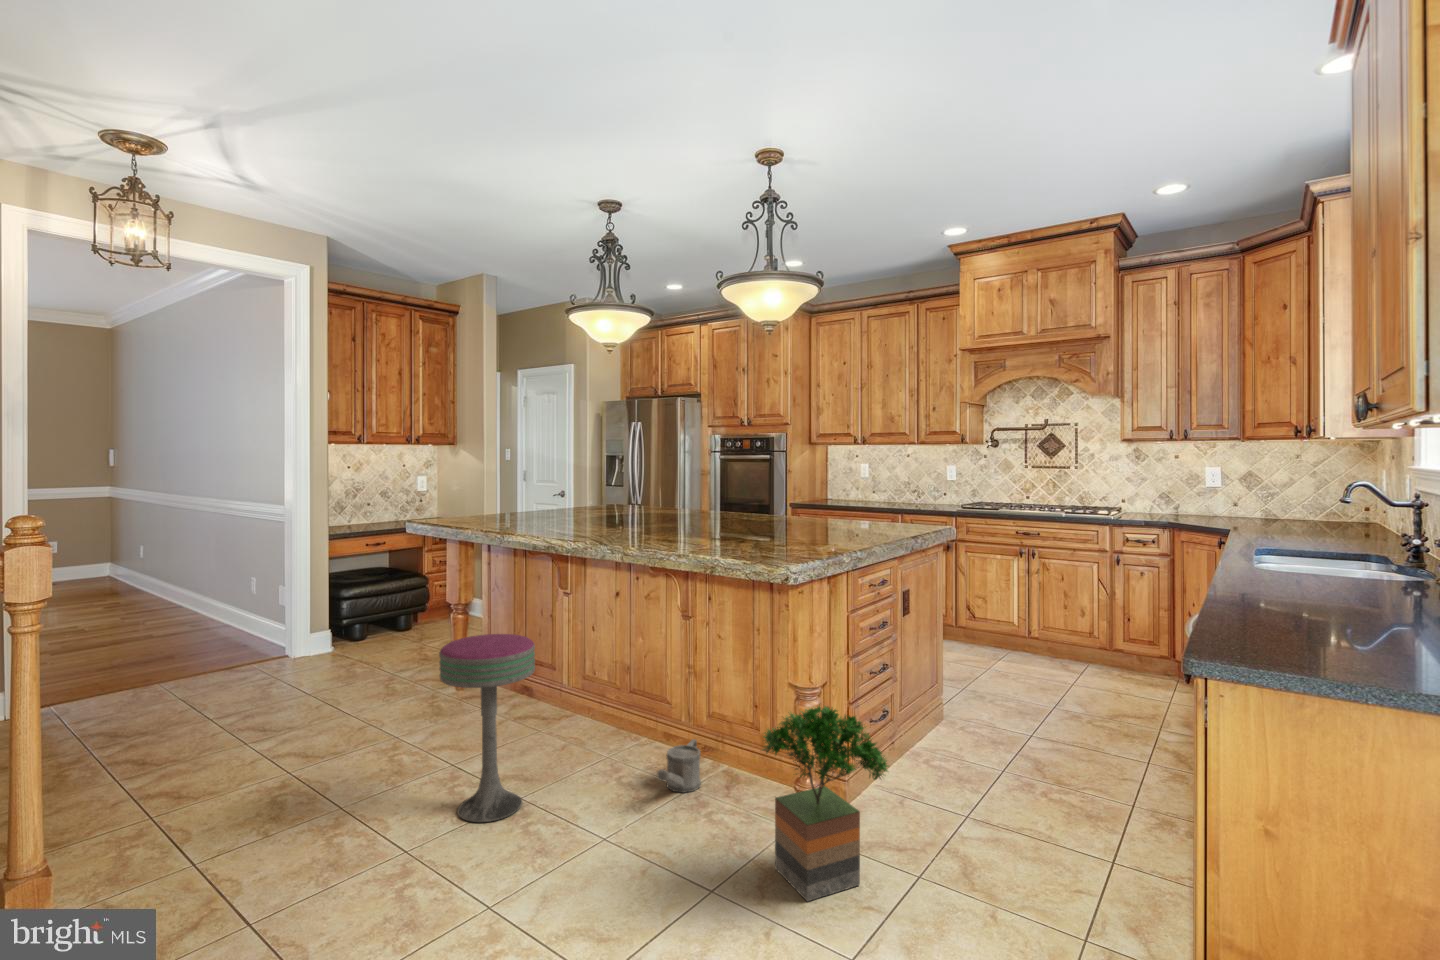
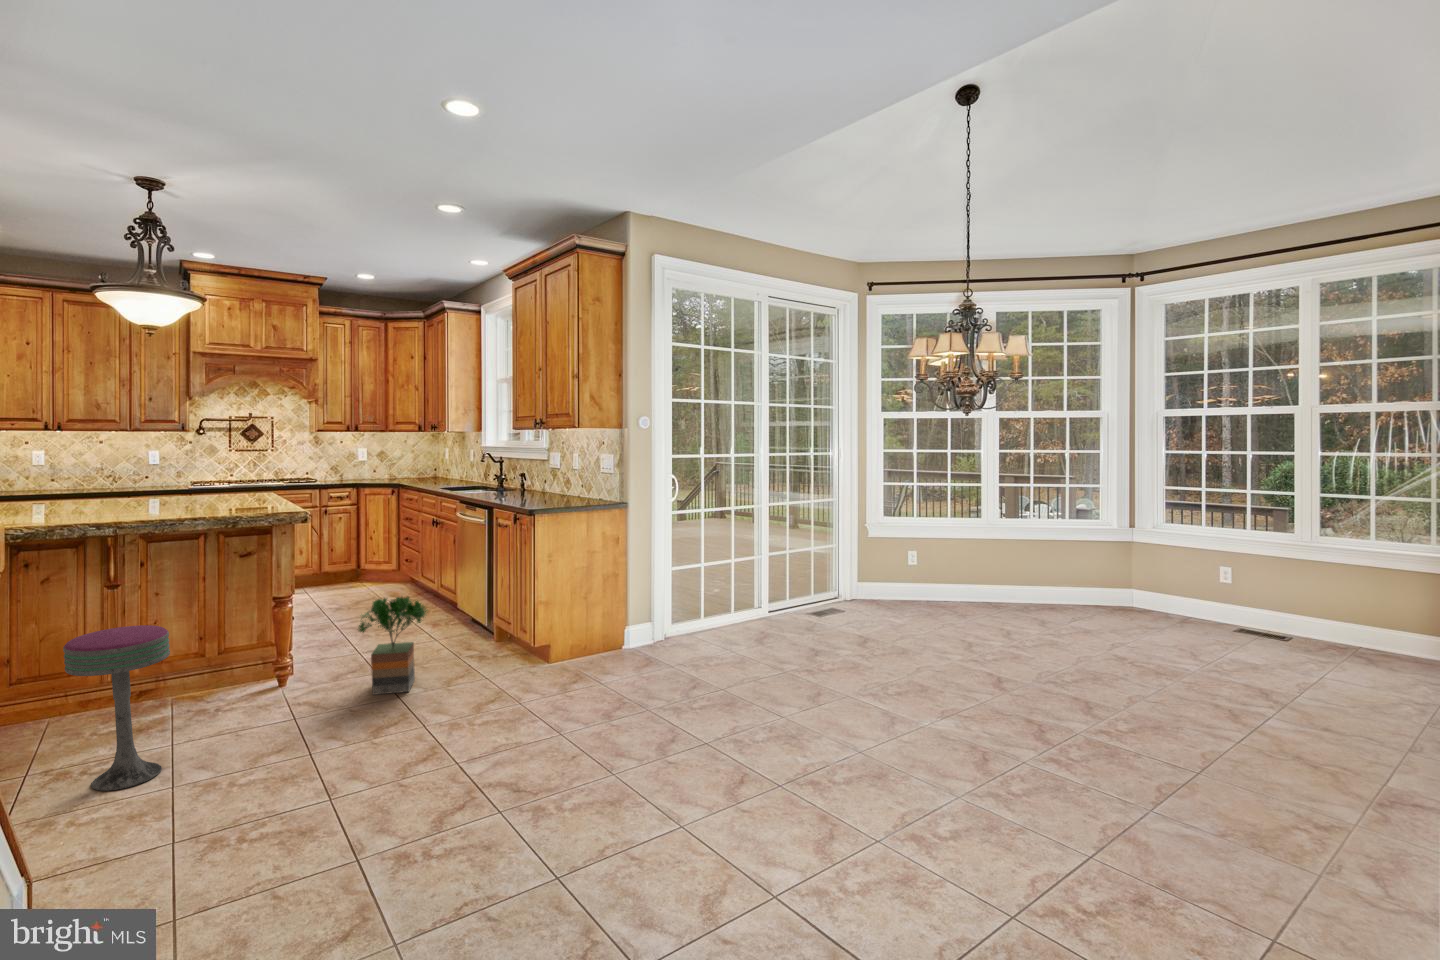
watering can: present [657,739,701,793] -> none [217,679,263,713]

